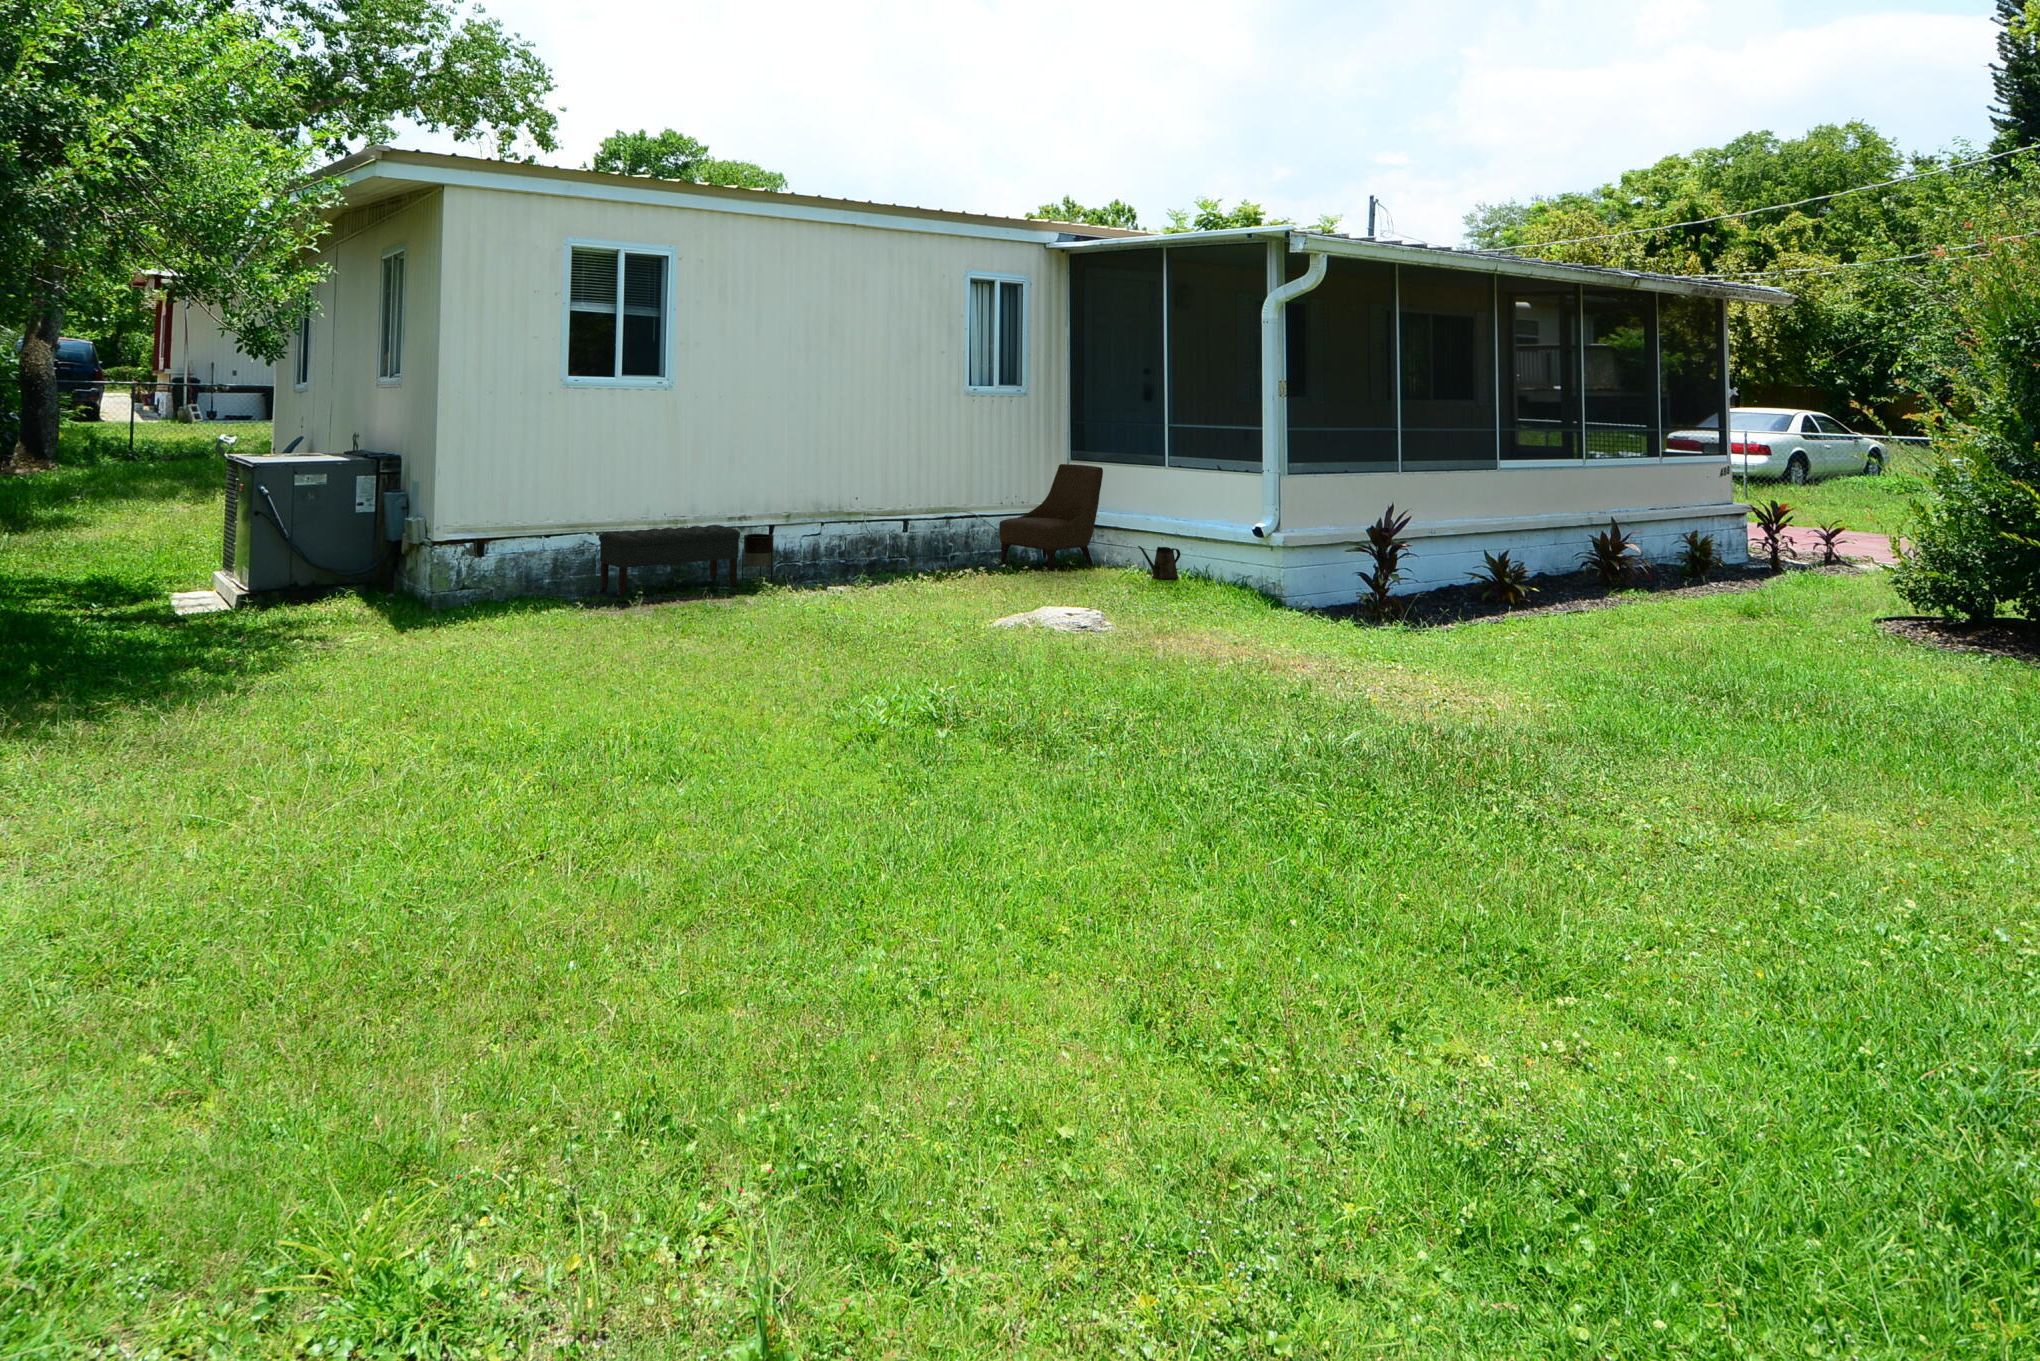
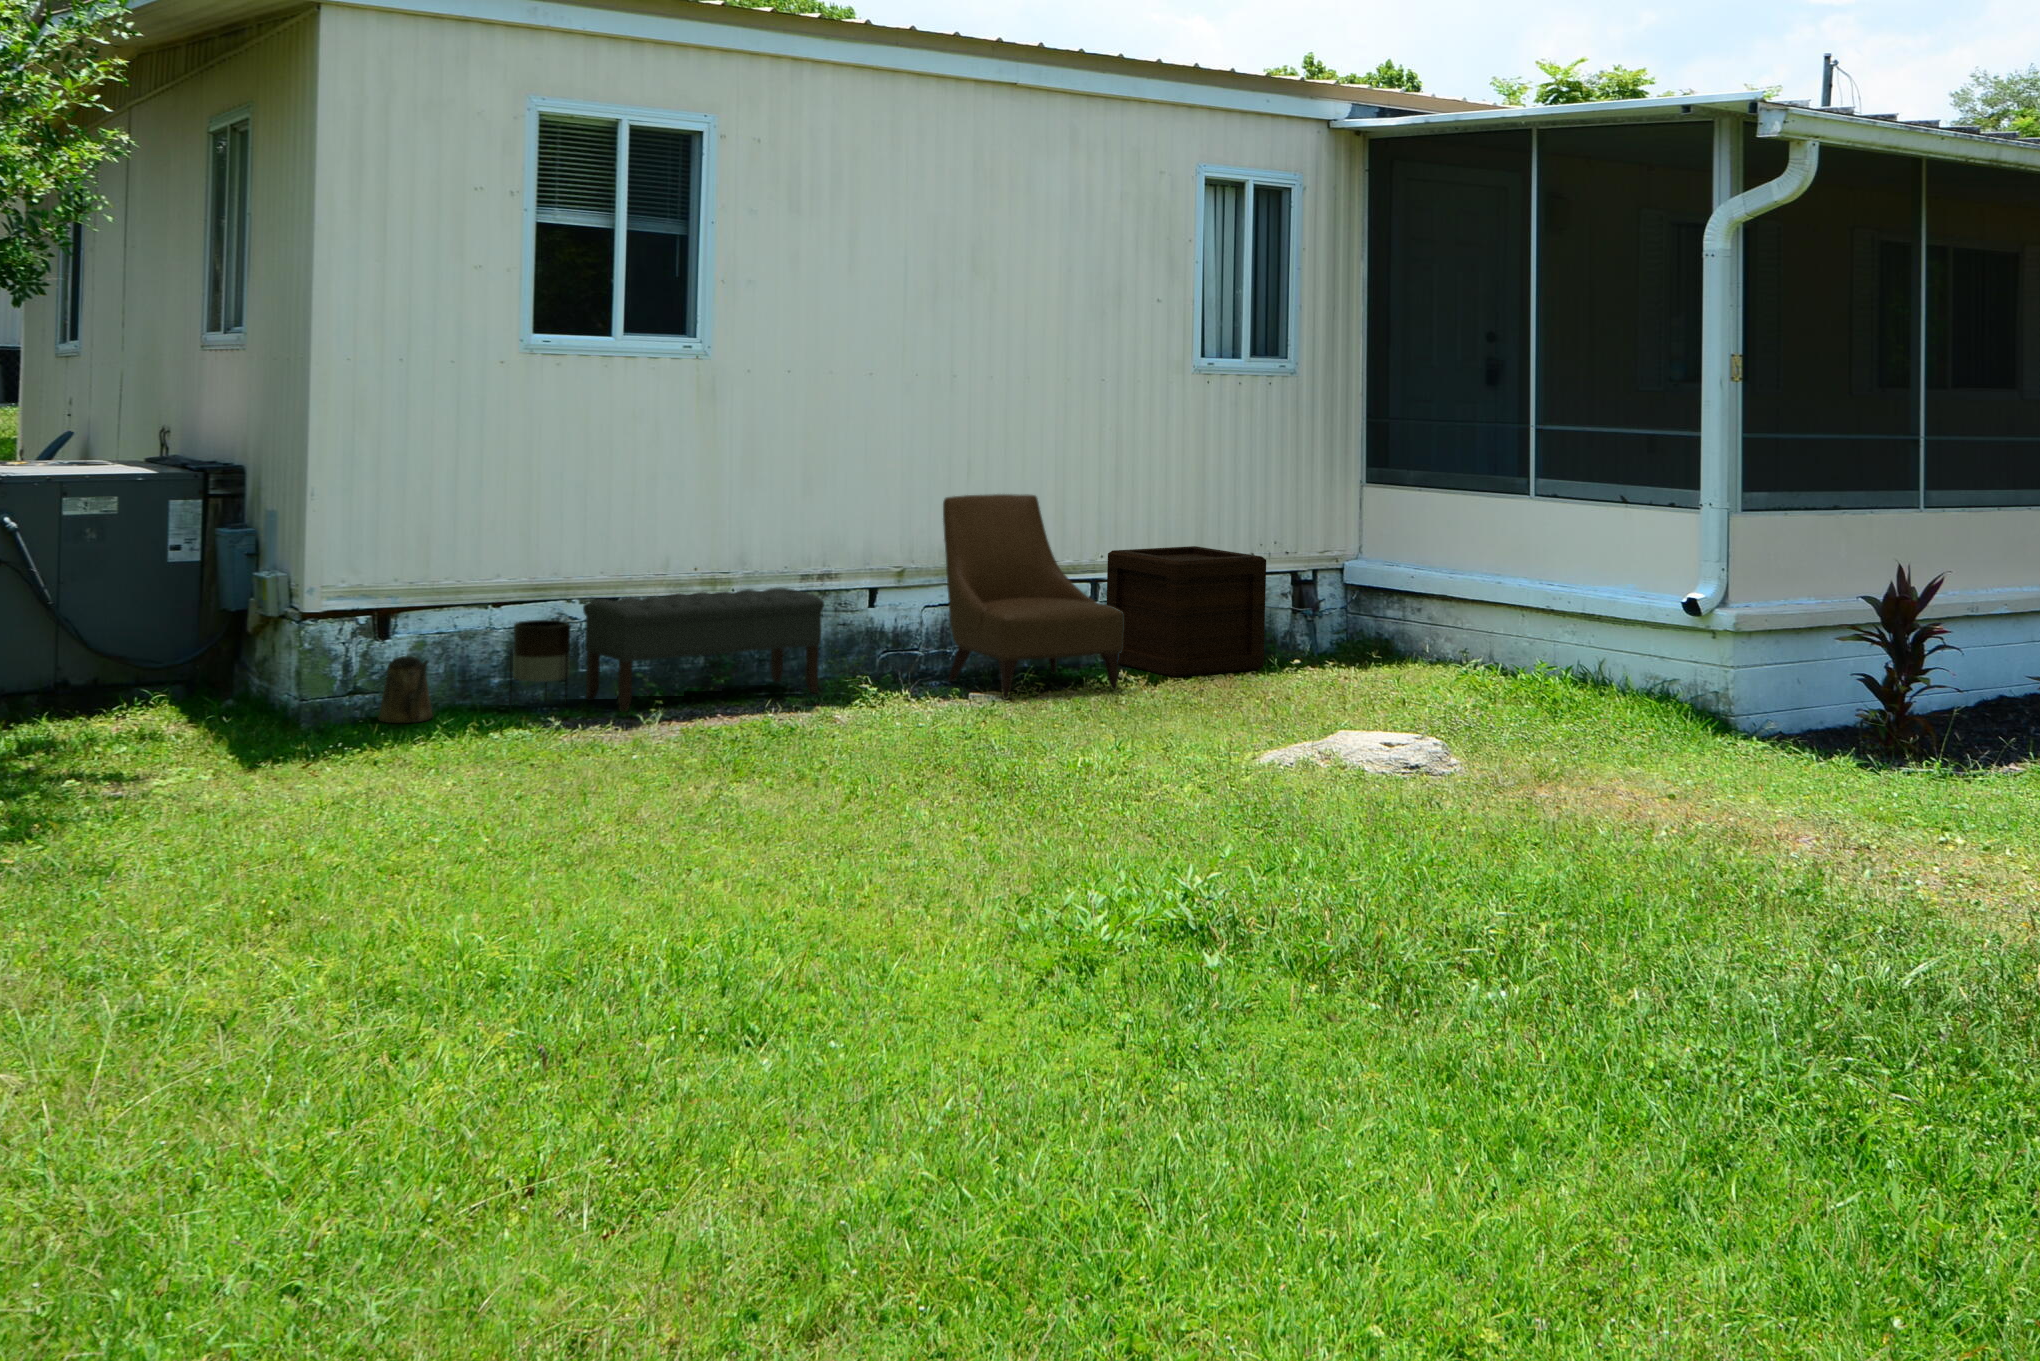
chair: present [999,464,1103,571] -> present [943,494,1124,699]
wooden crate: none [910,499,1004,577] -> present [1107,546,1266,678]
planter: present [742,534,774,582] -> present [509,620,571,709]
watering can: present [1138,546,1180,579] -> present [378,656,433,723]

